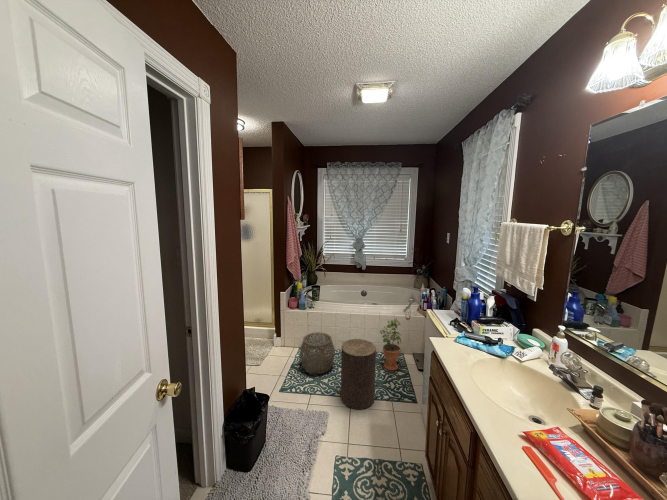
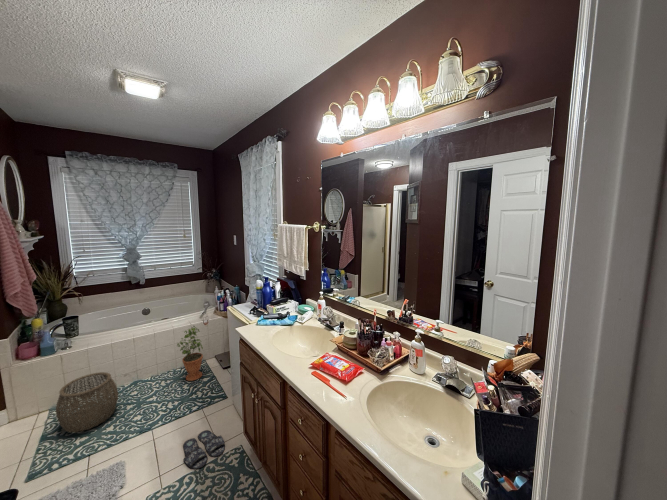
stool: present [341,339,376,409] -> none [131,358,182,440]
slippers: none [368,425,405,461] -> present [183,430,225,469]

